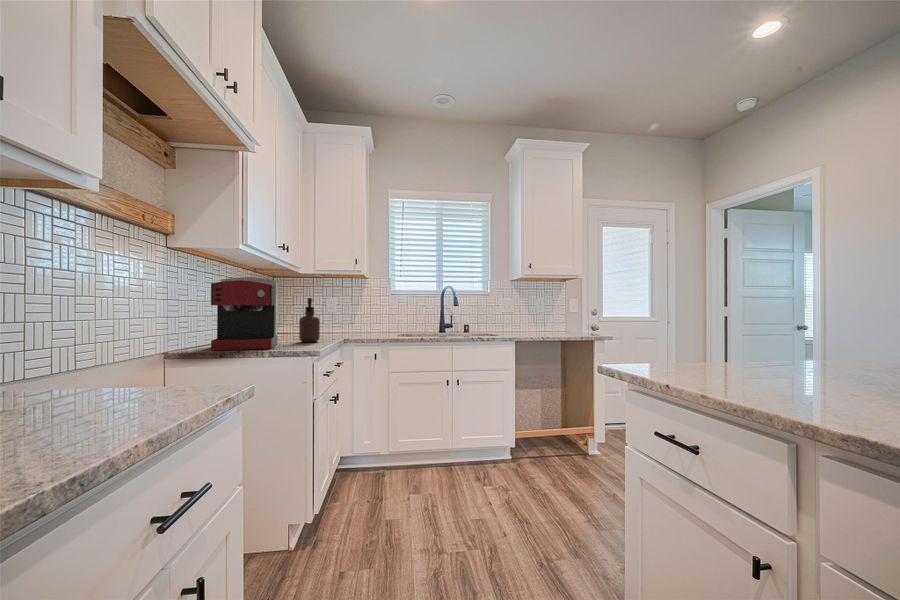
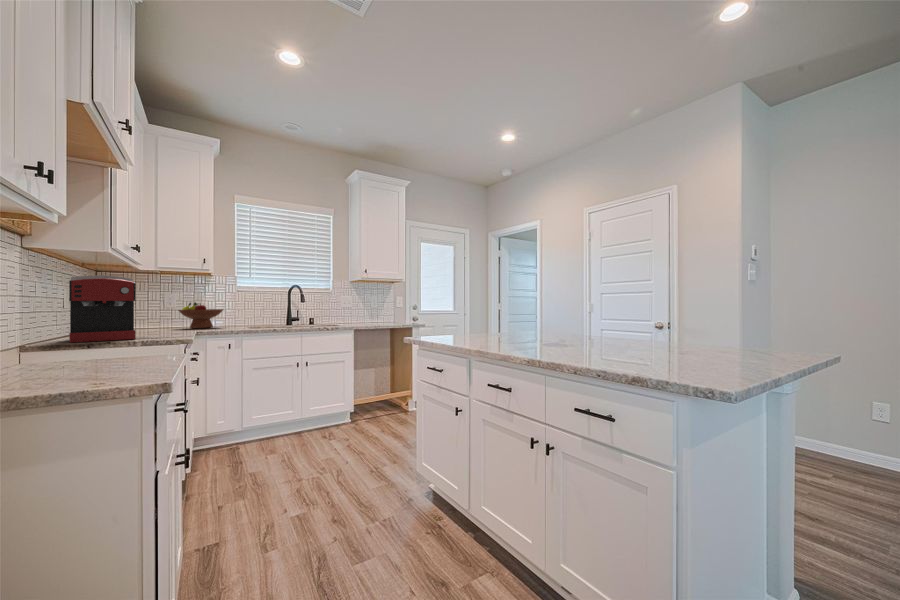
soap dispenser: present [299,298,320,342] -> none [153,295,175,335]
fruit bowl: none [335,305,377,333] -> present [178,302,223,328]

